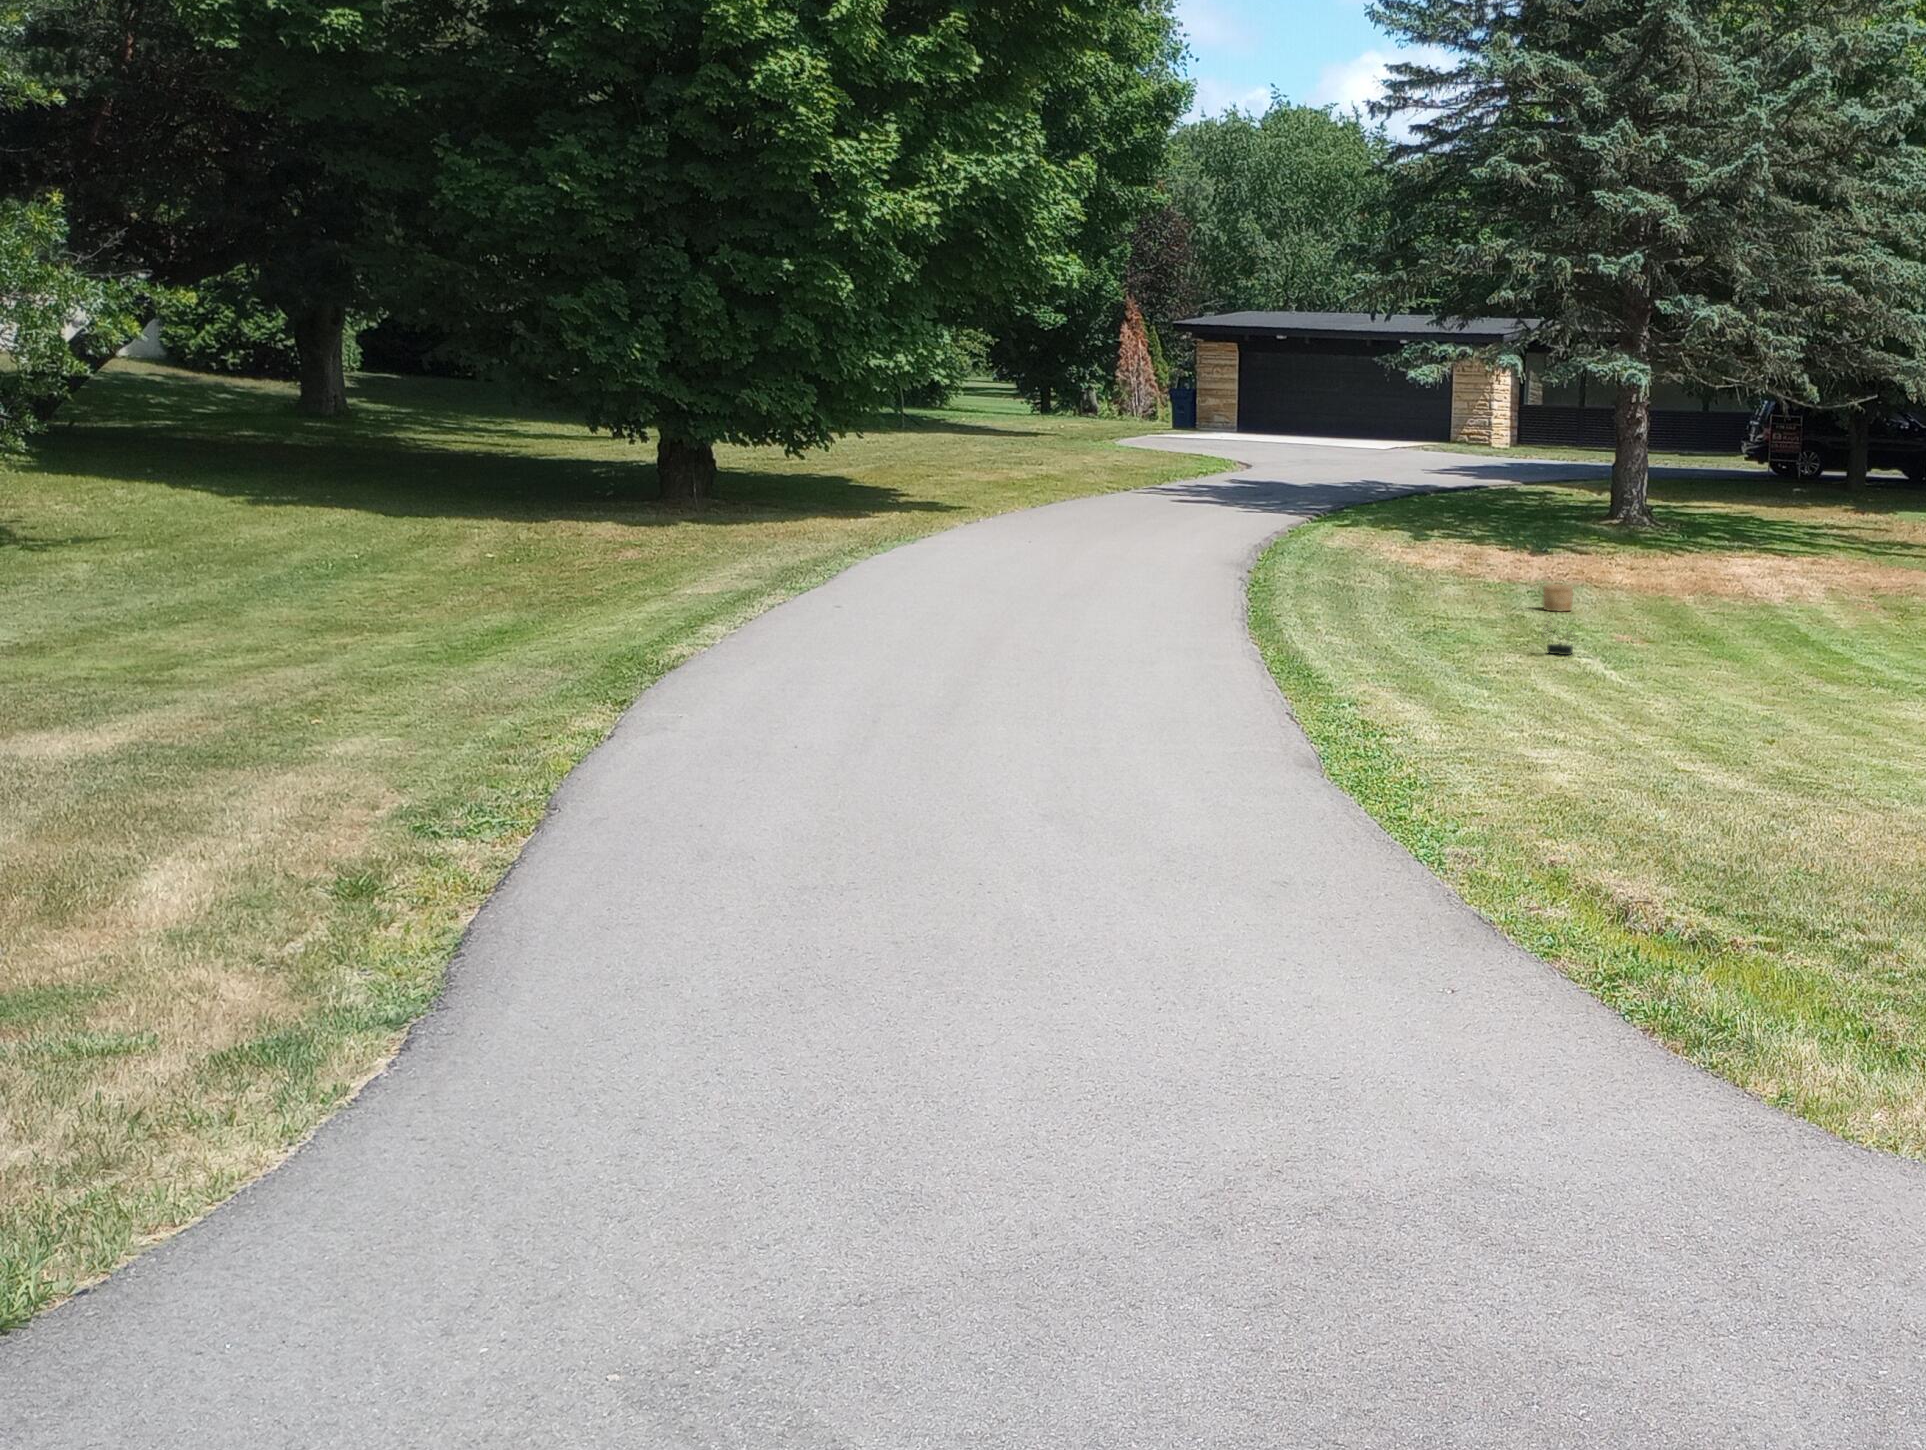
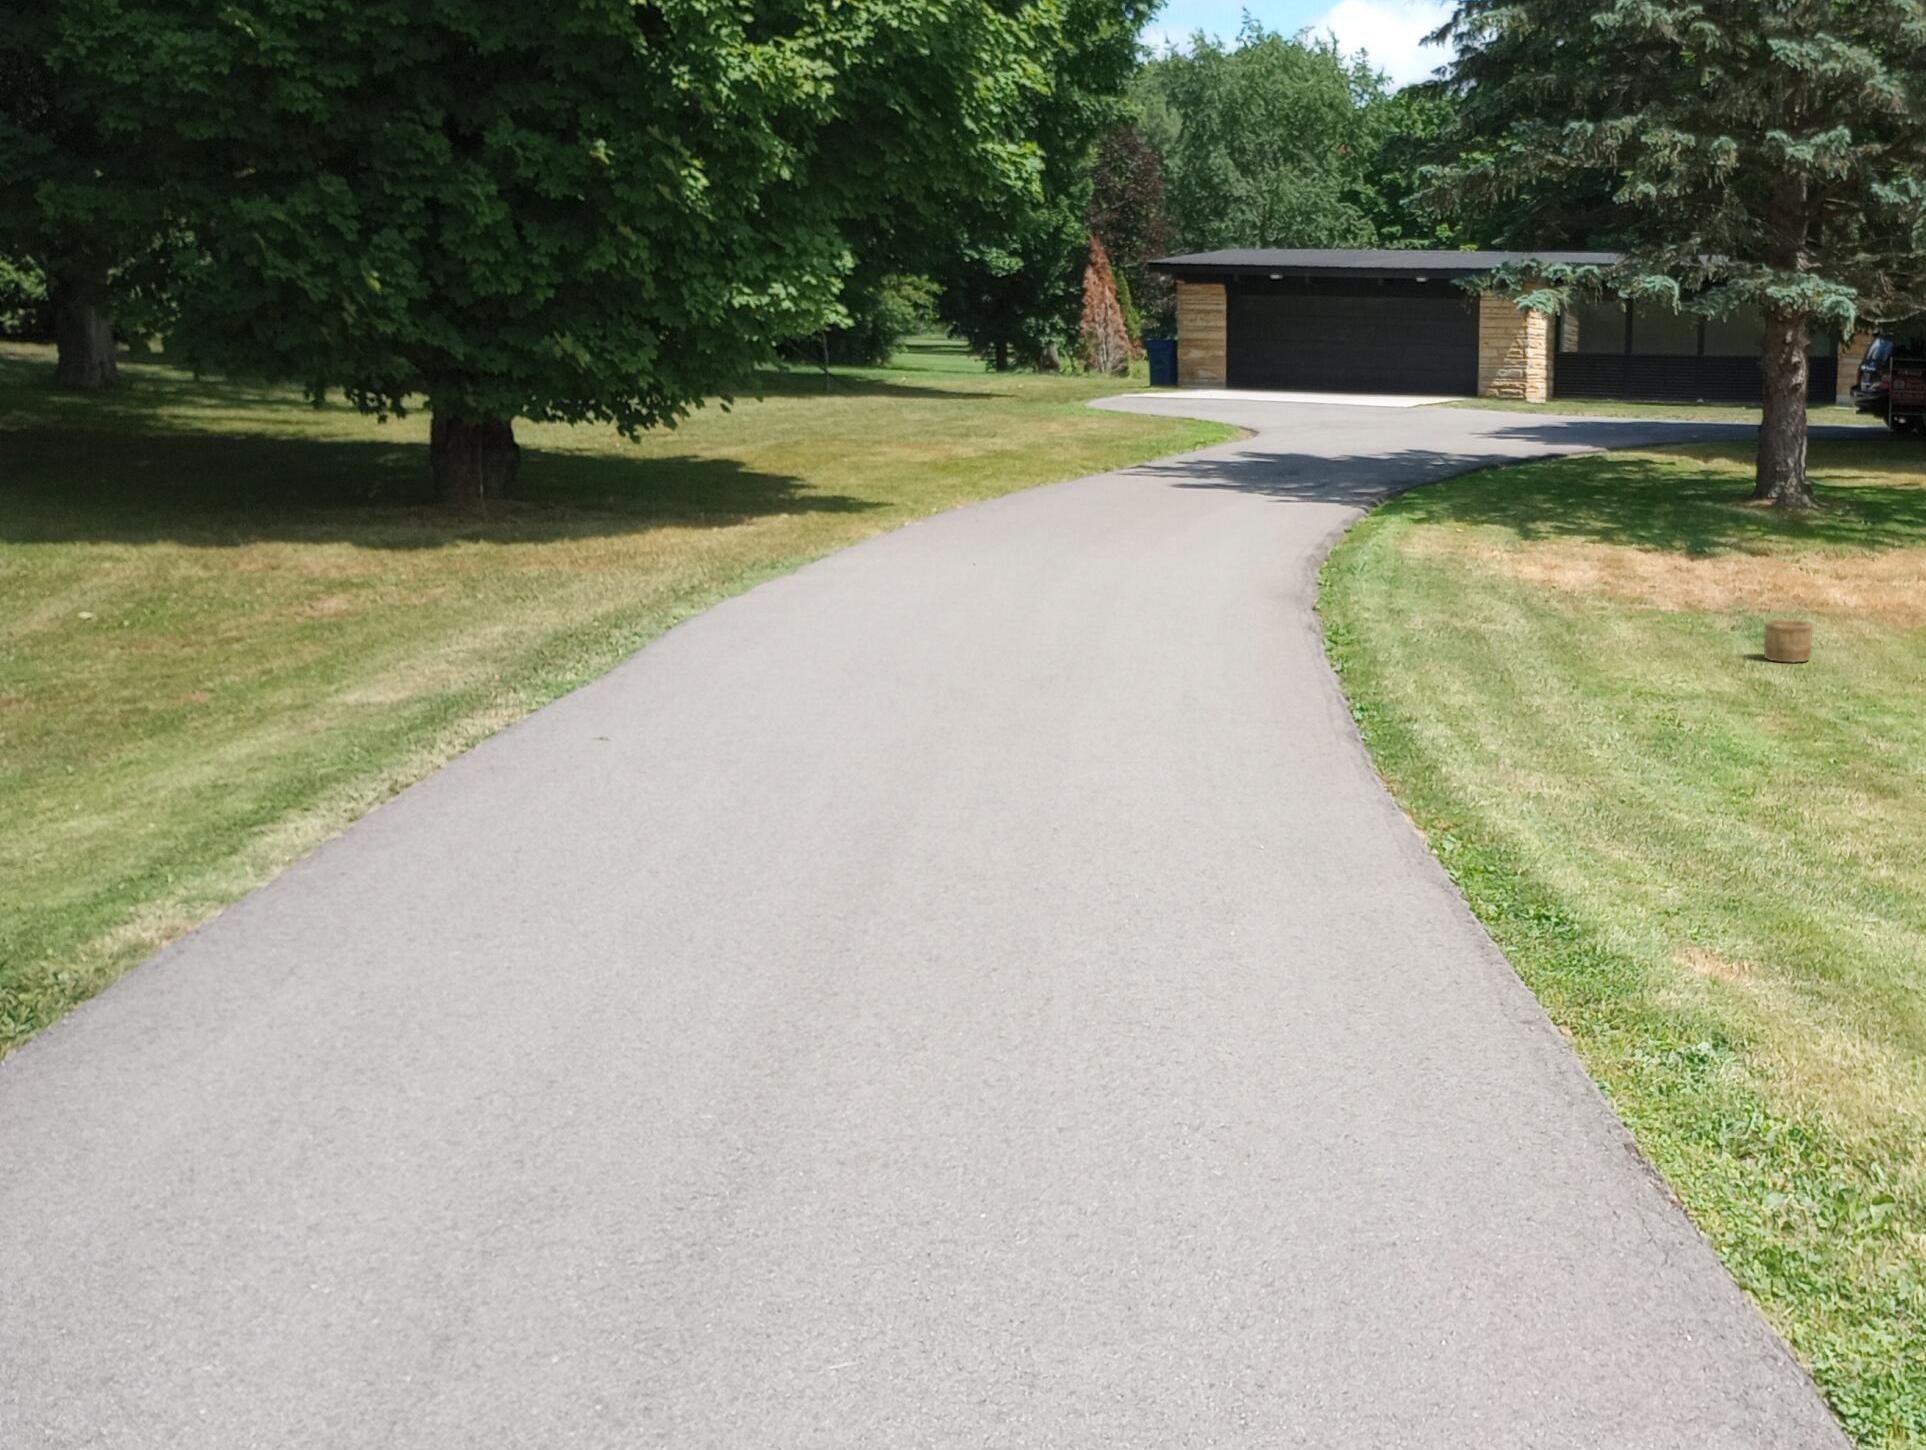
decorative plant: present [1541,621,1573,655] -> none [1847,710,1914,770]

